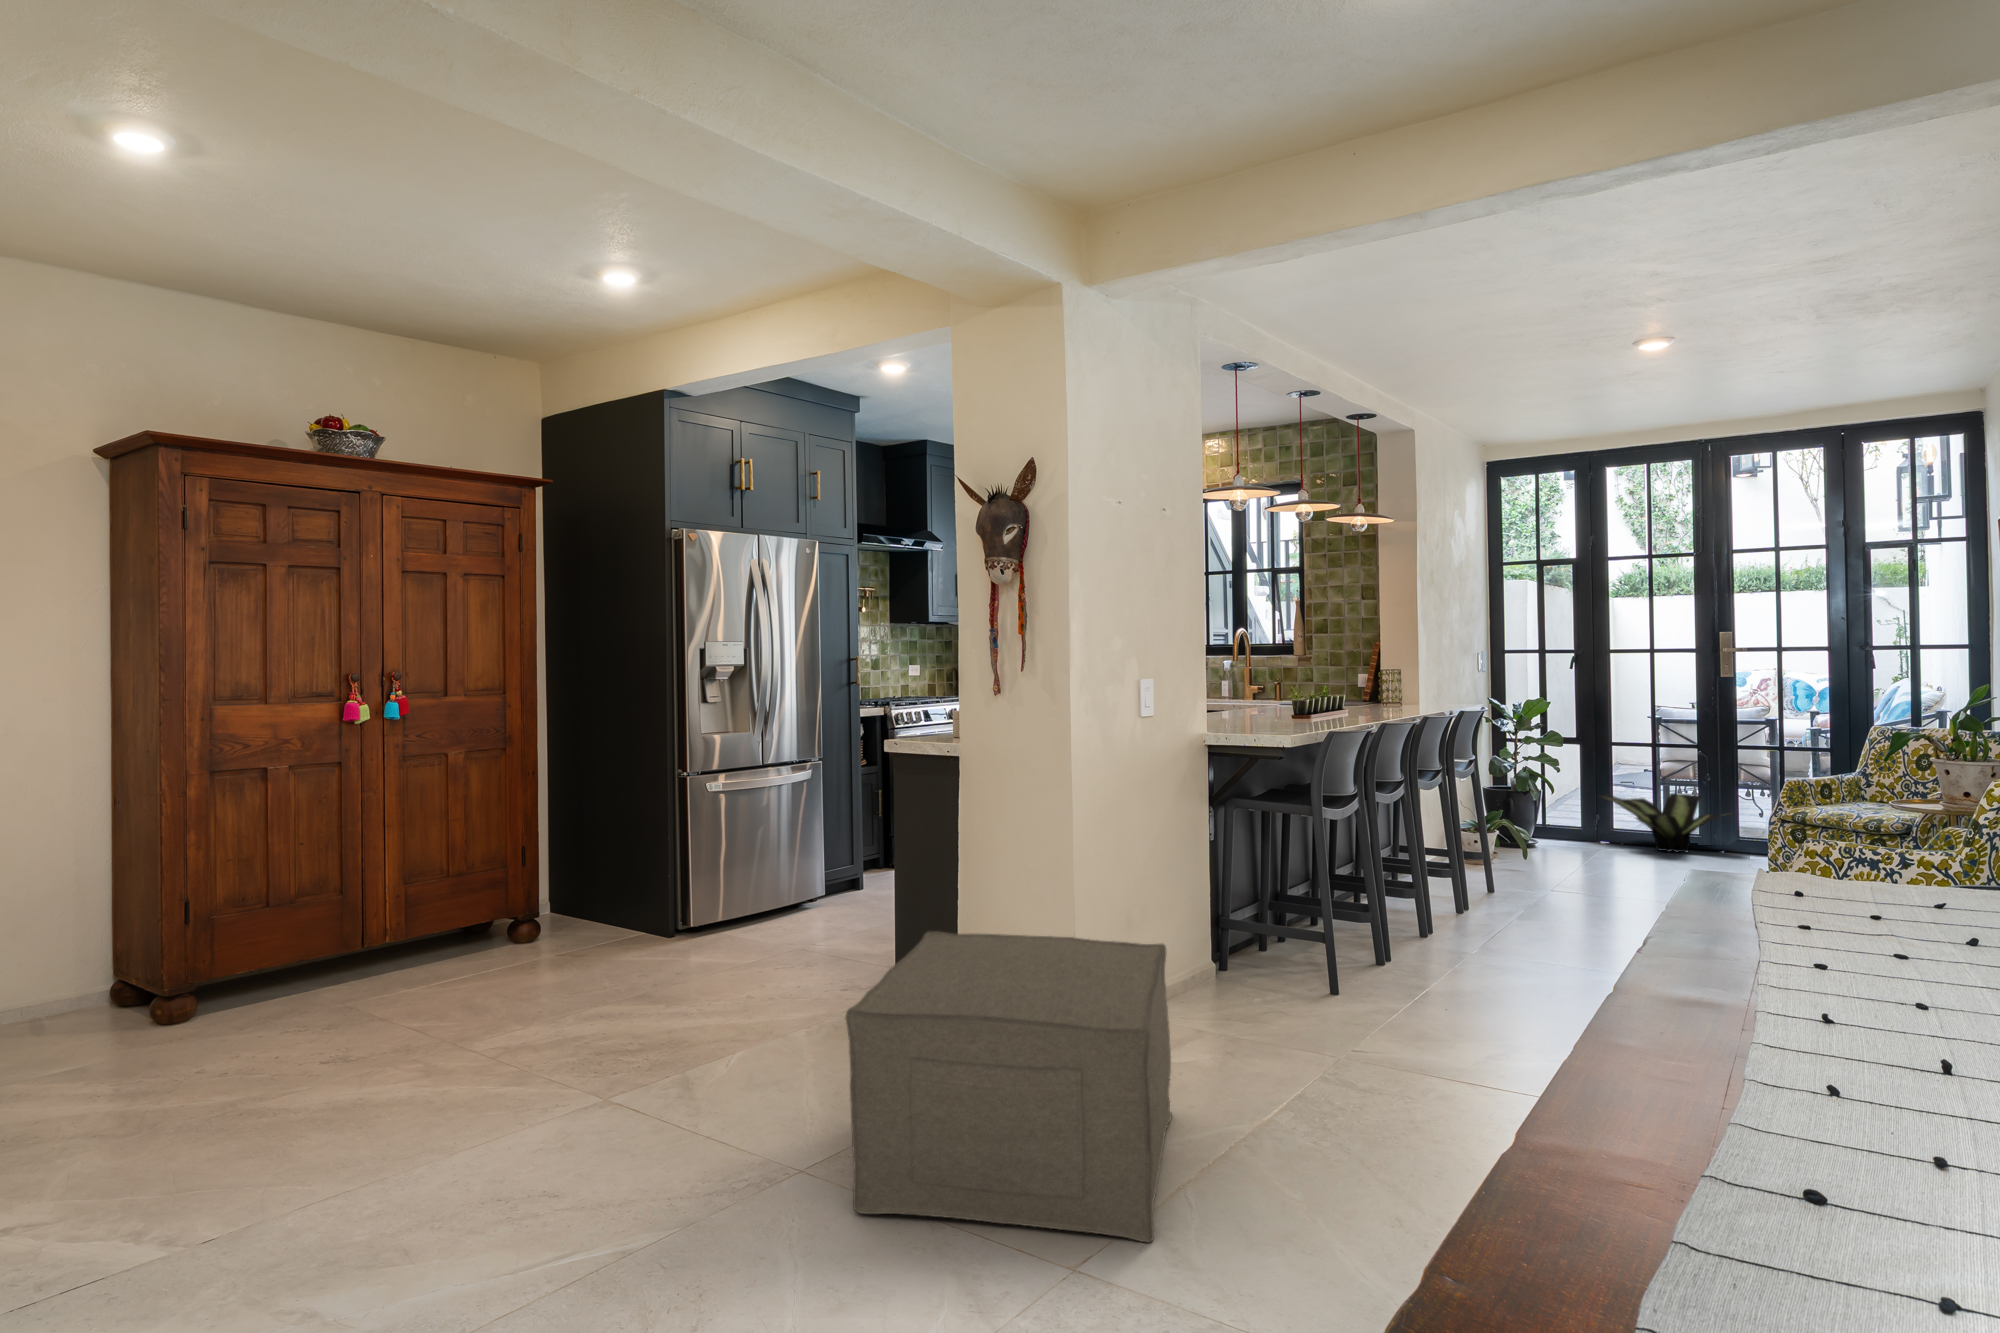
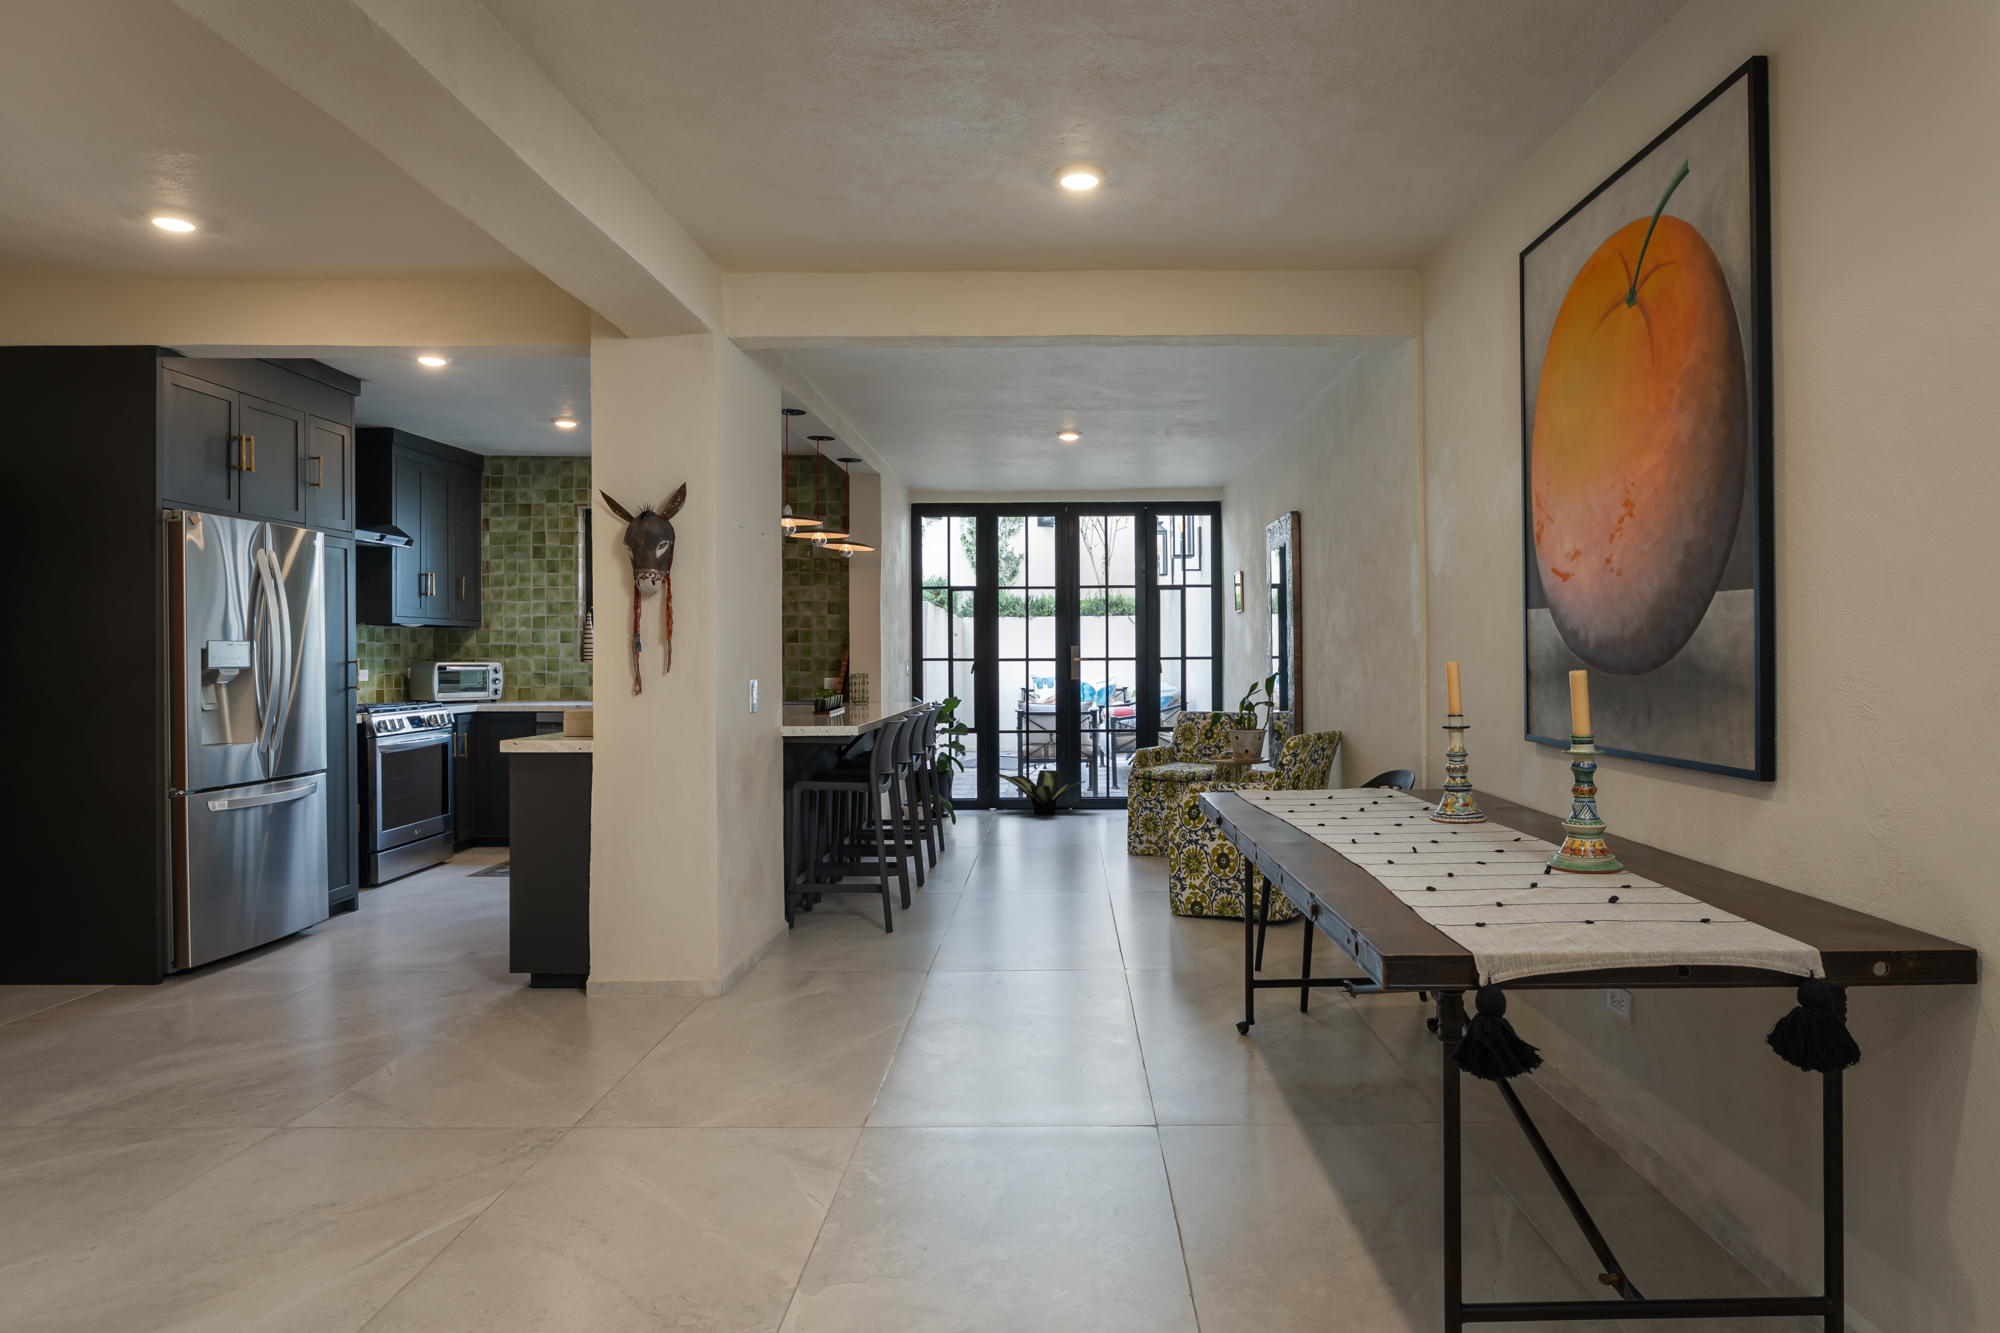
ottoman: present [846,931,1172,1242] -> none [623,881,885,1108]

